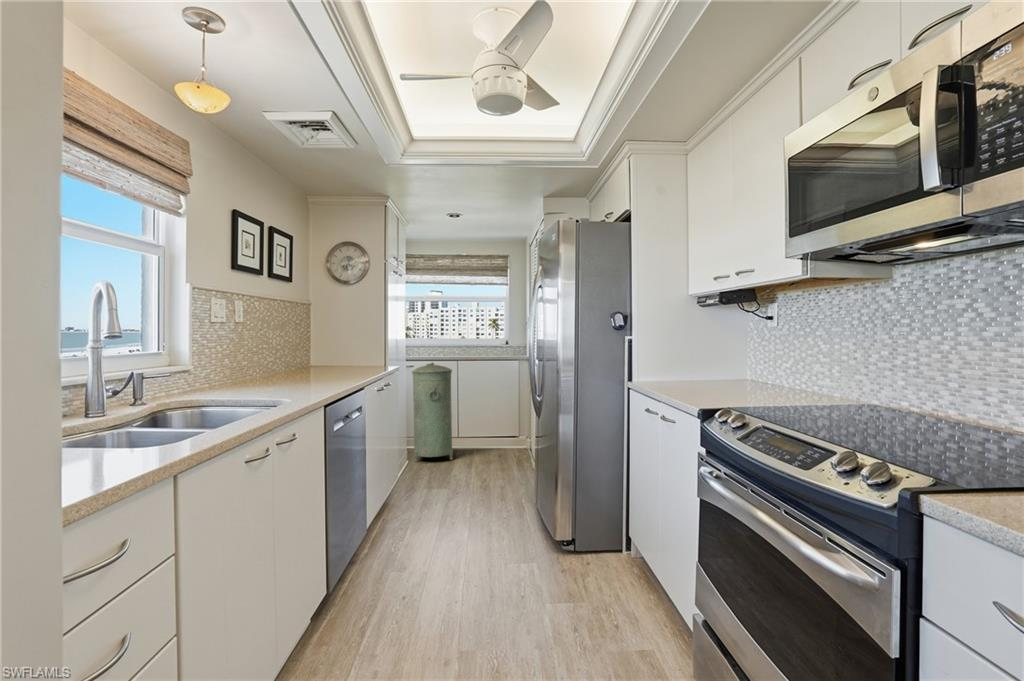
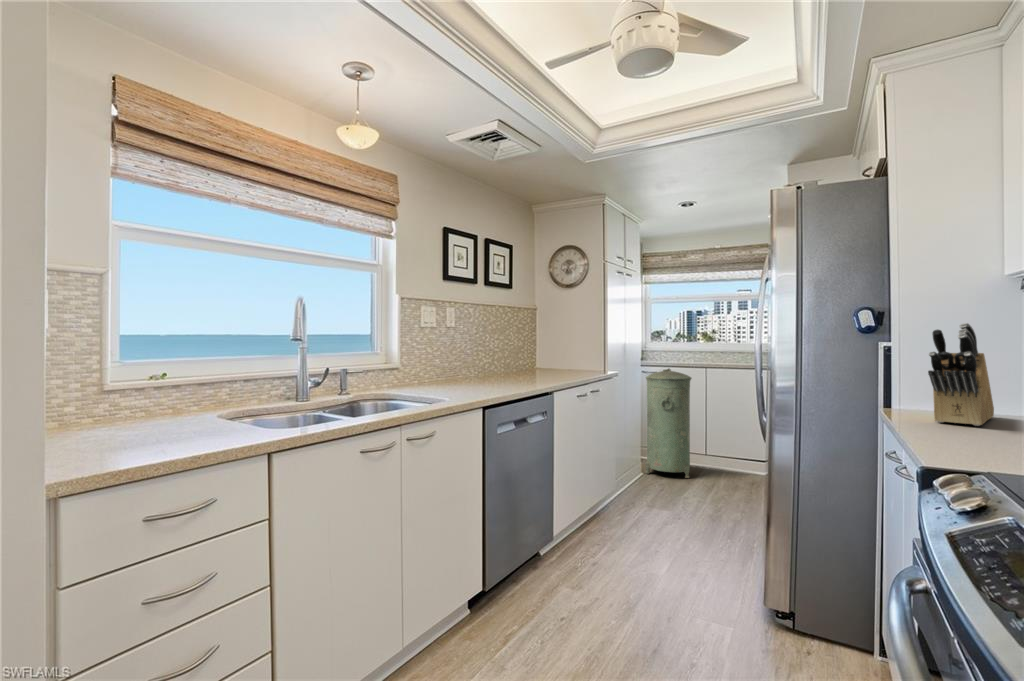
knife block: none [661,321,686,383] -> present [928,323,994,426]

